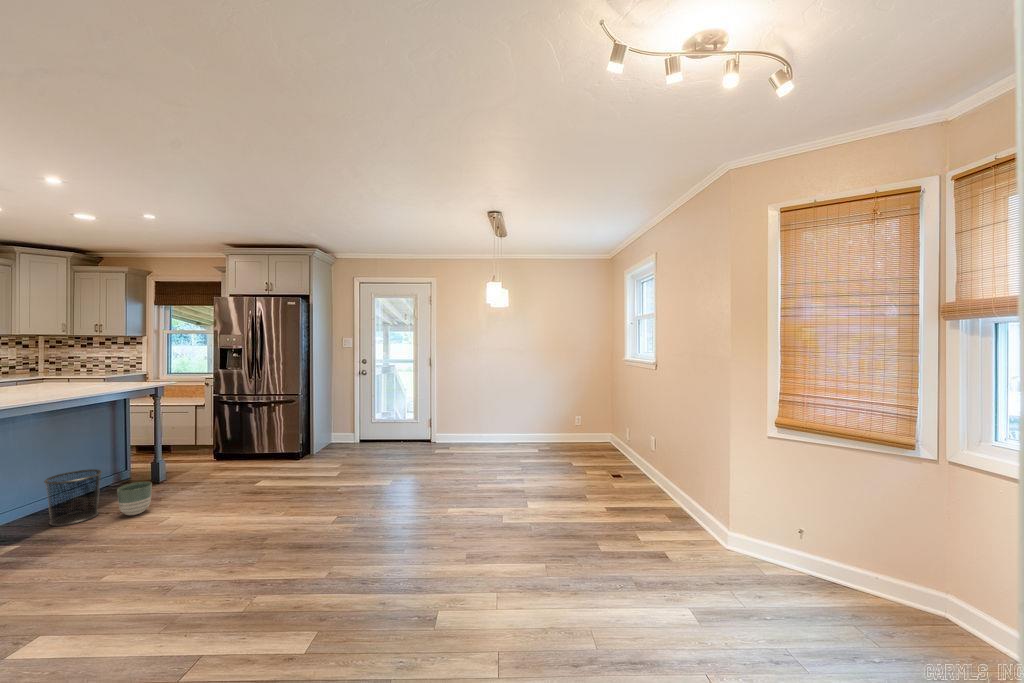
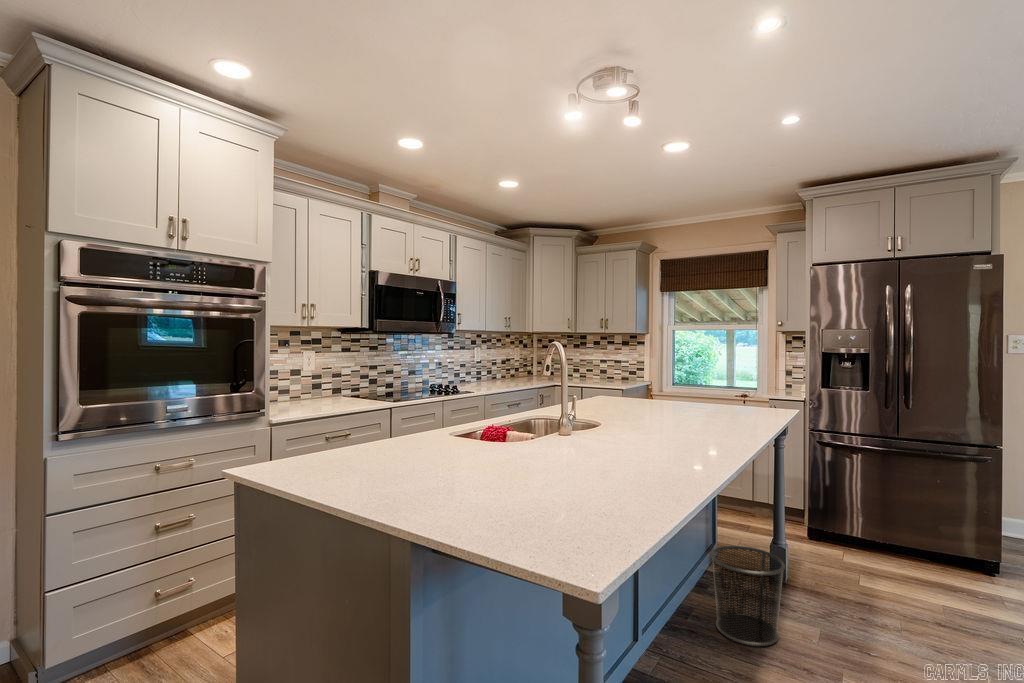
planter: present [117,482,152,515] -> none [820,590,877,656]

